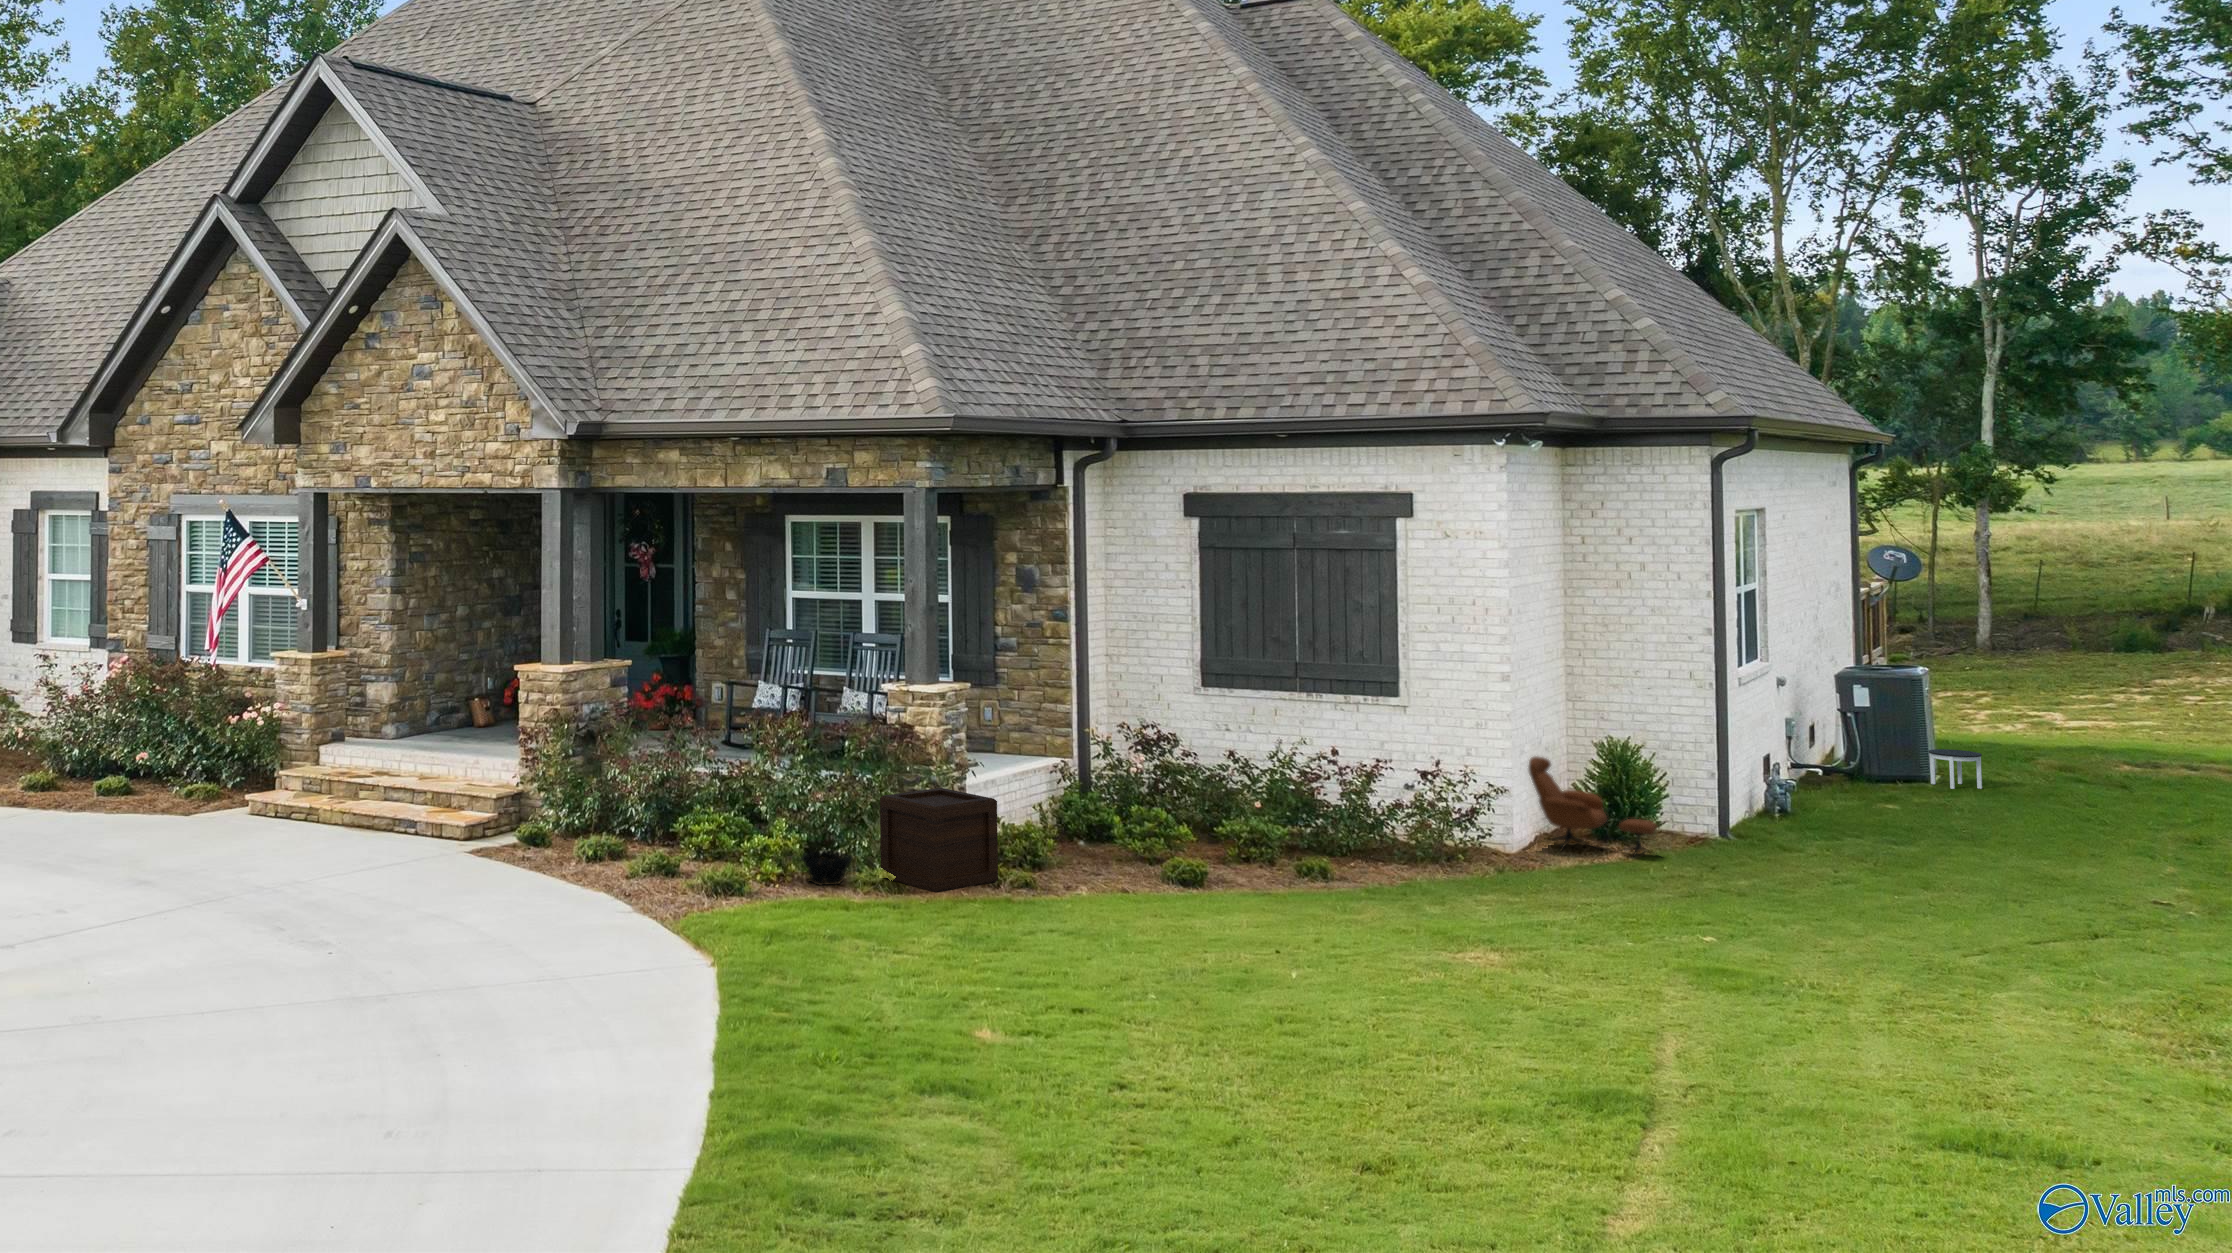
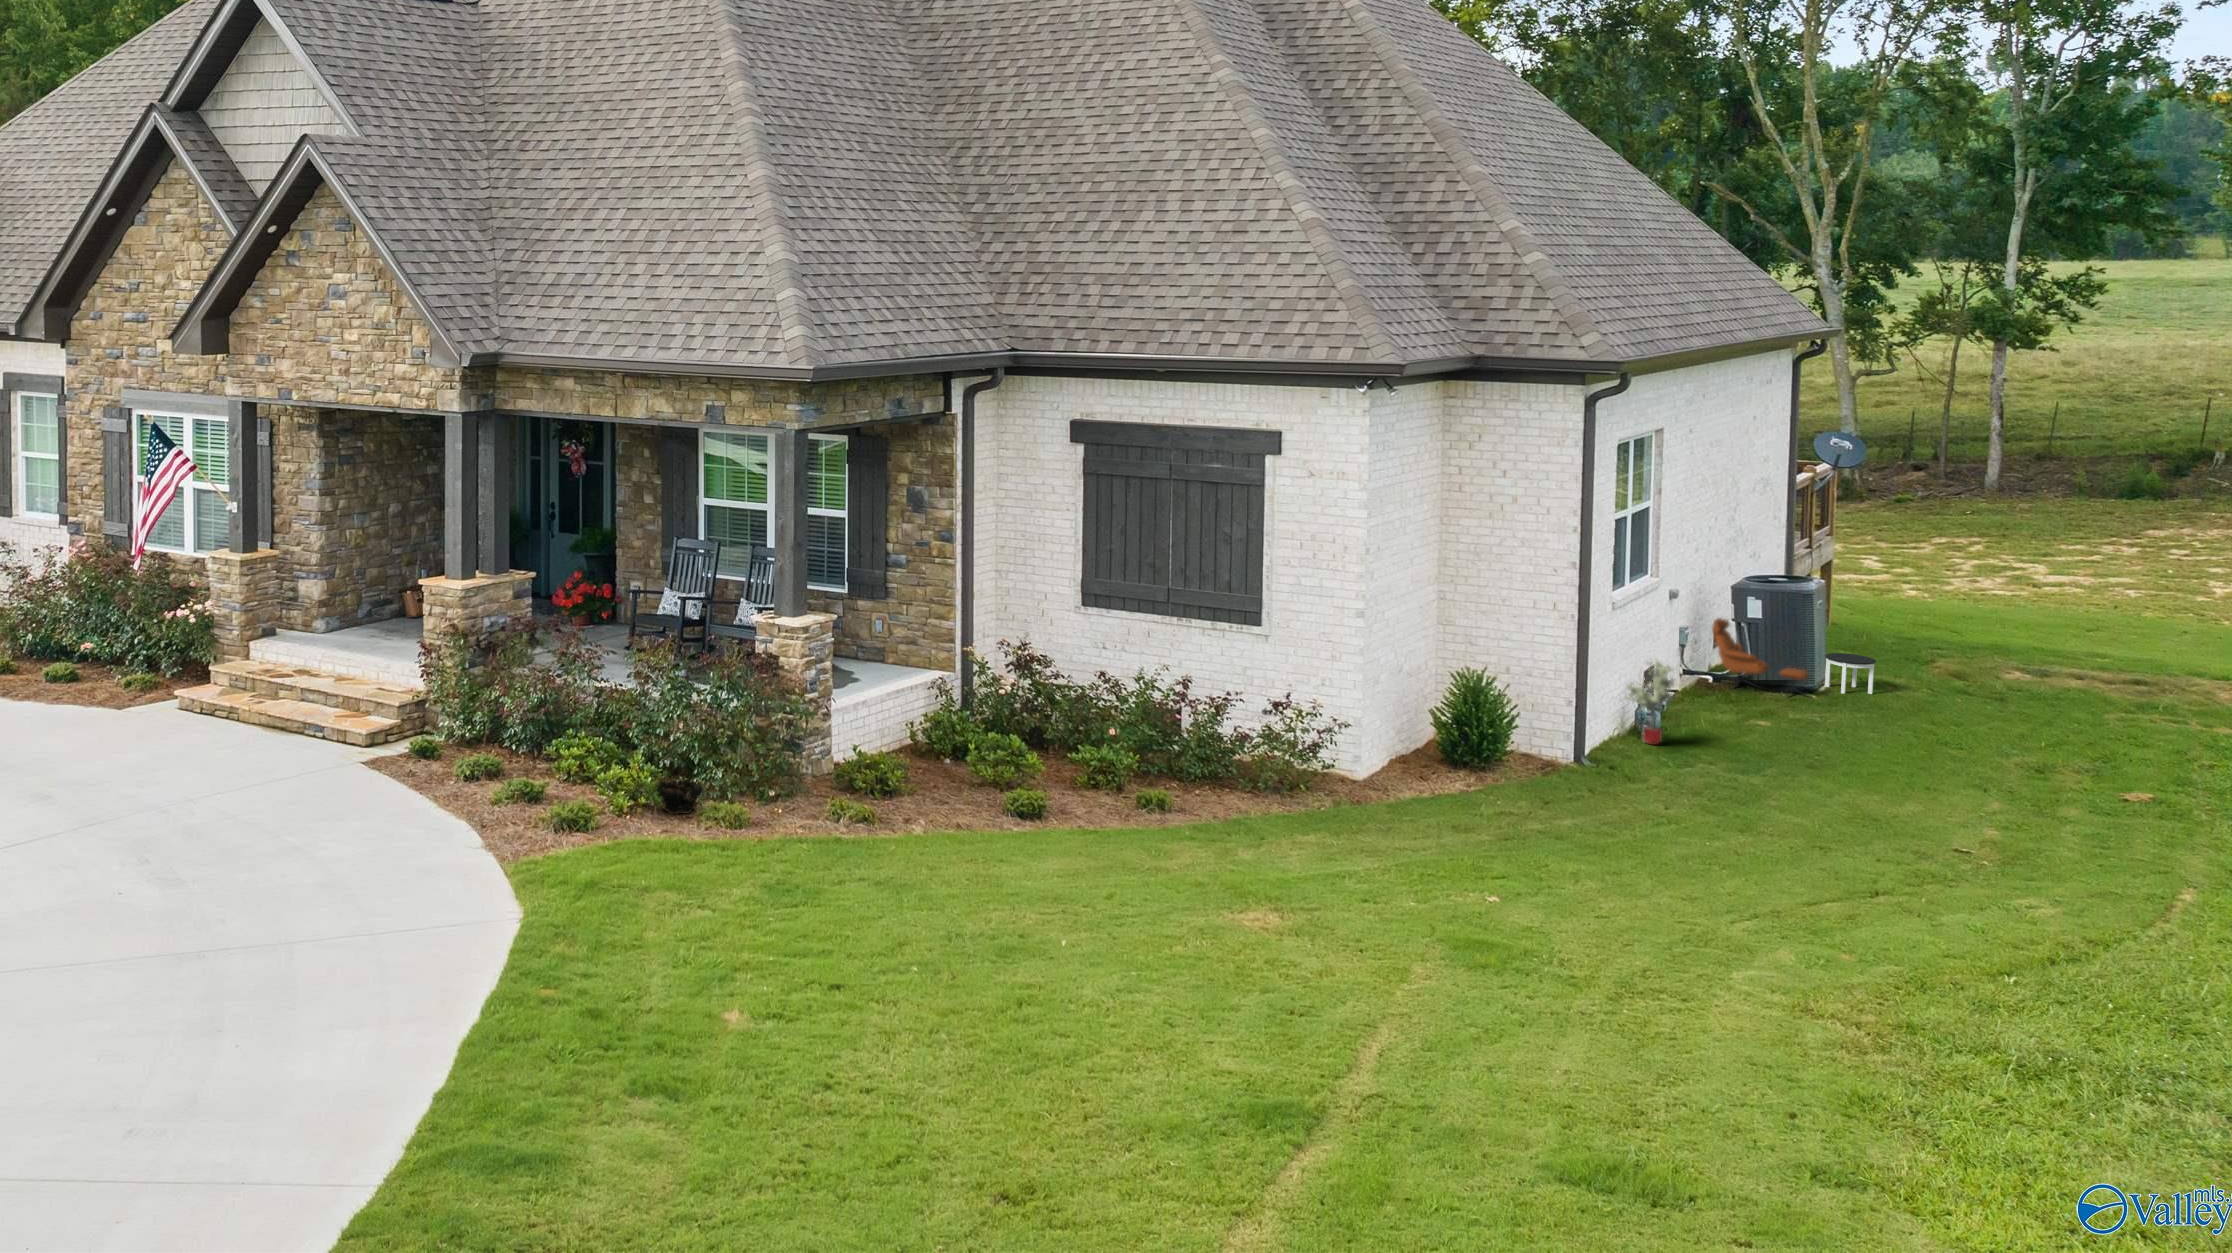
potted tree: none [1755,734,1808,826] -> present [1628,659,1674,745]
lounge chair: present [1529,756,1657,854] -> present [1712,618,1808,693]
wooden crate: present [880,788,998,892] -> none [733,720,841,827]

